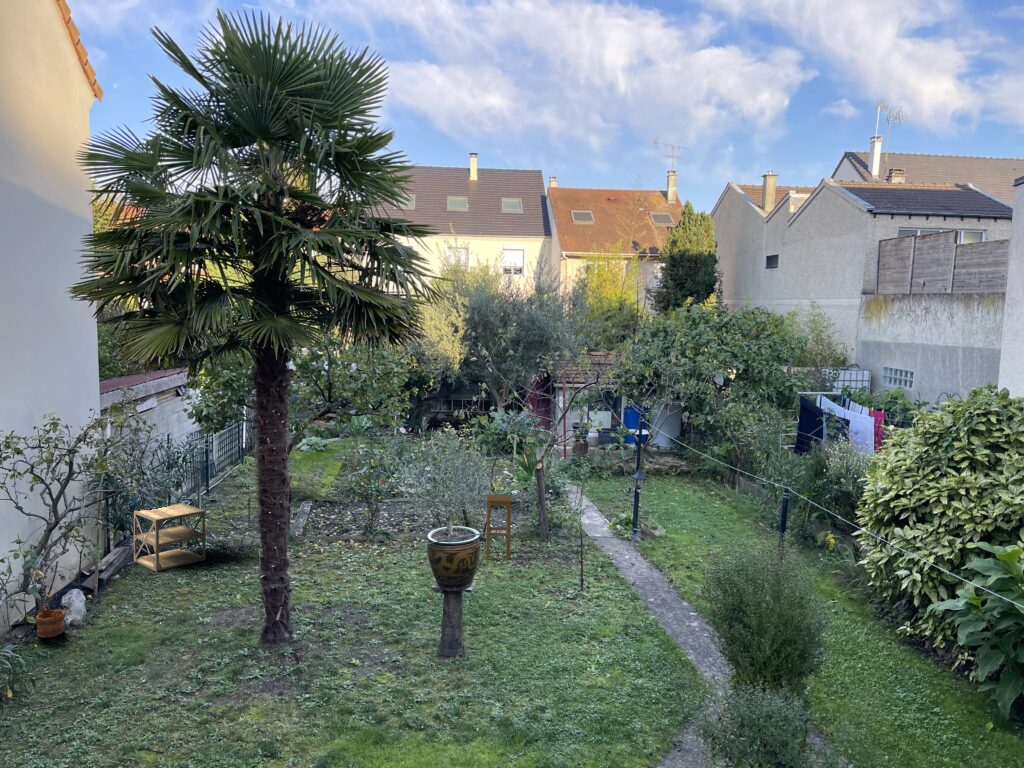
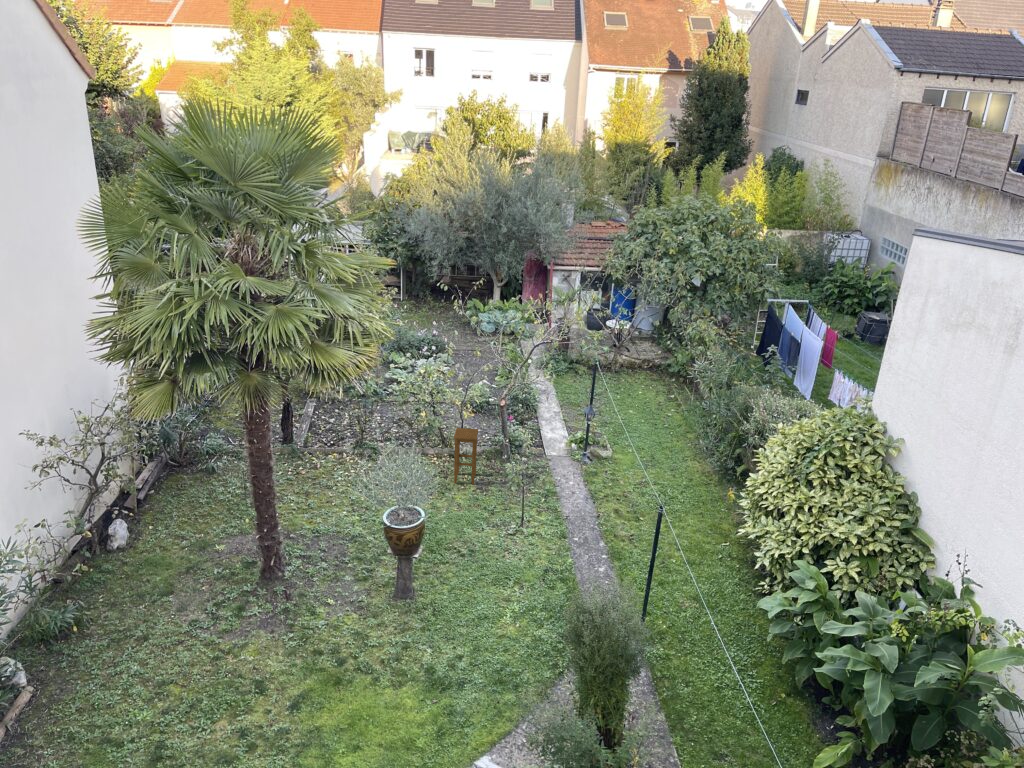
side table: present [133,503,206,572] -> none [156,424,220,488]
wooden bucket: present [36,595,65,638] -> none [91,533,113,563]

